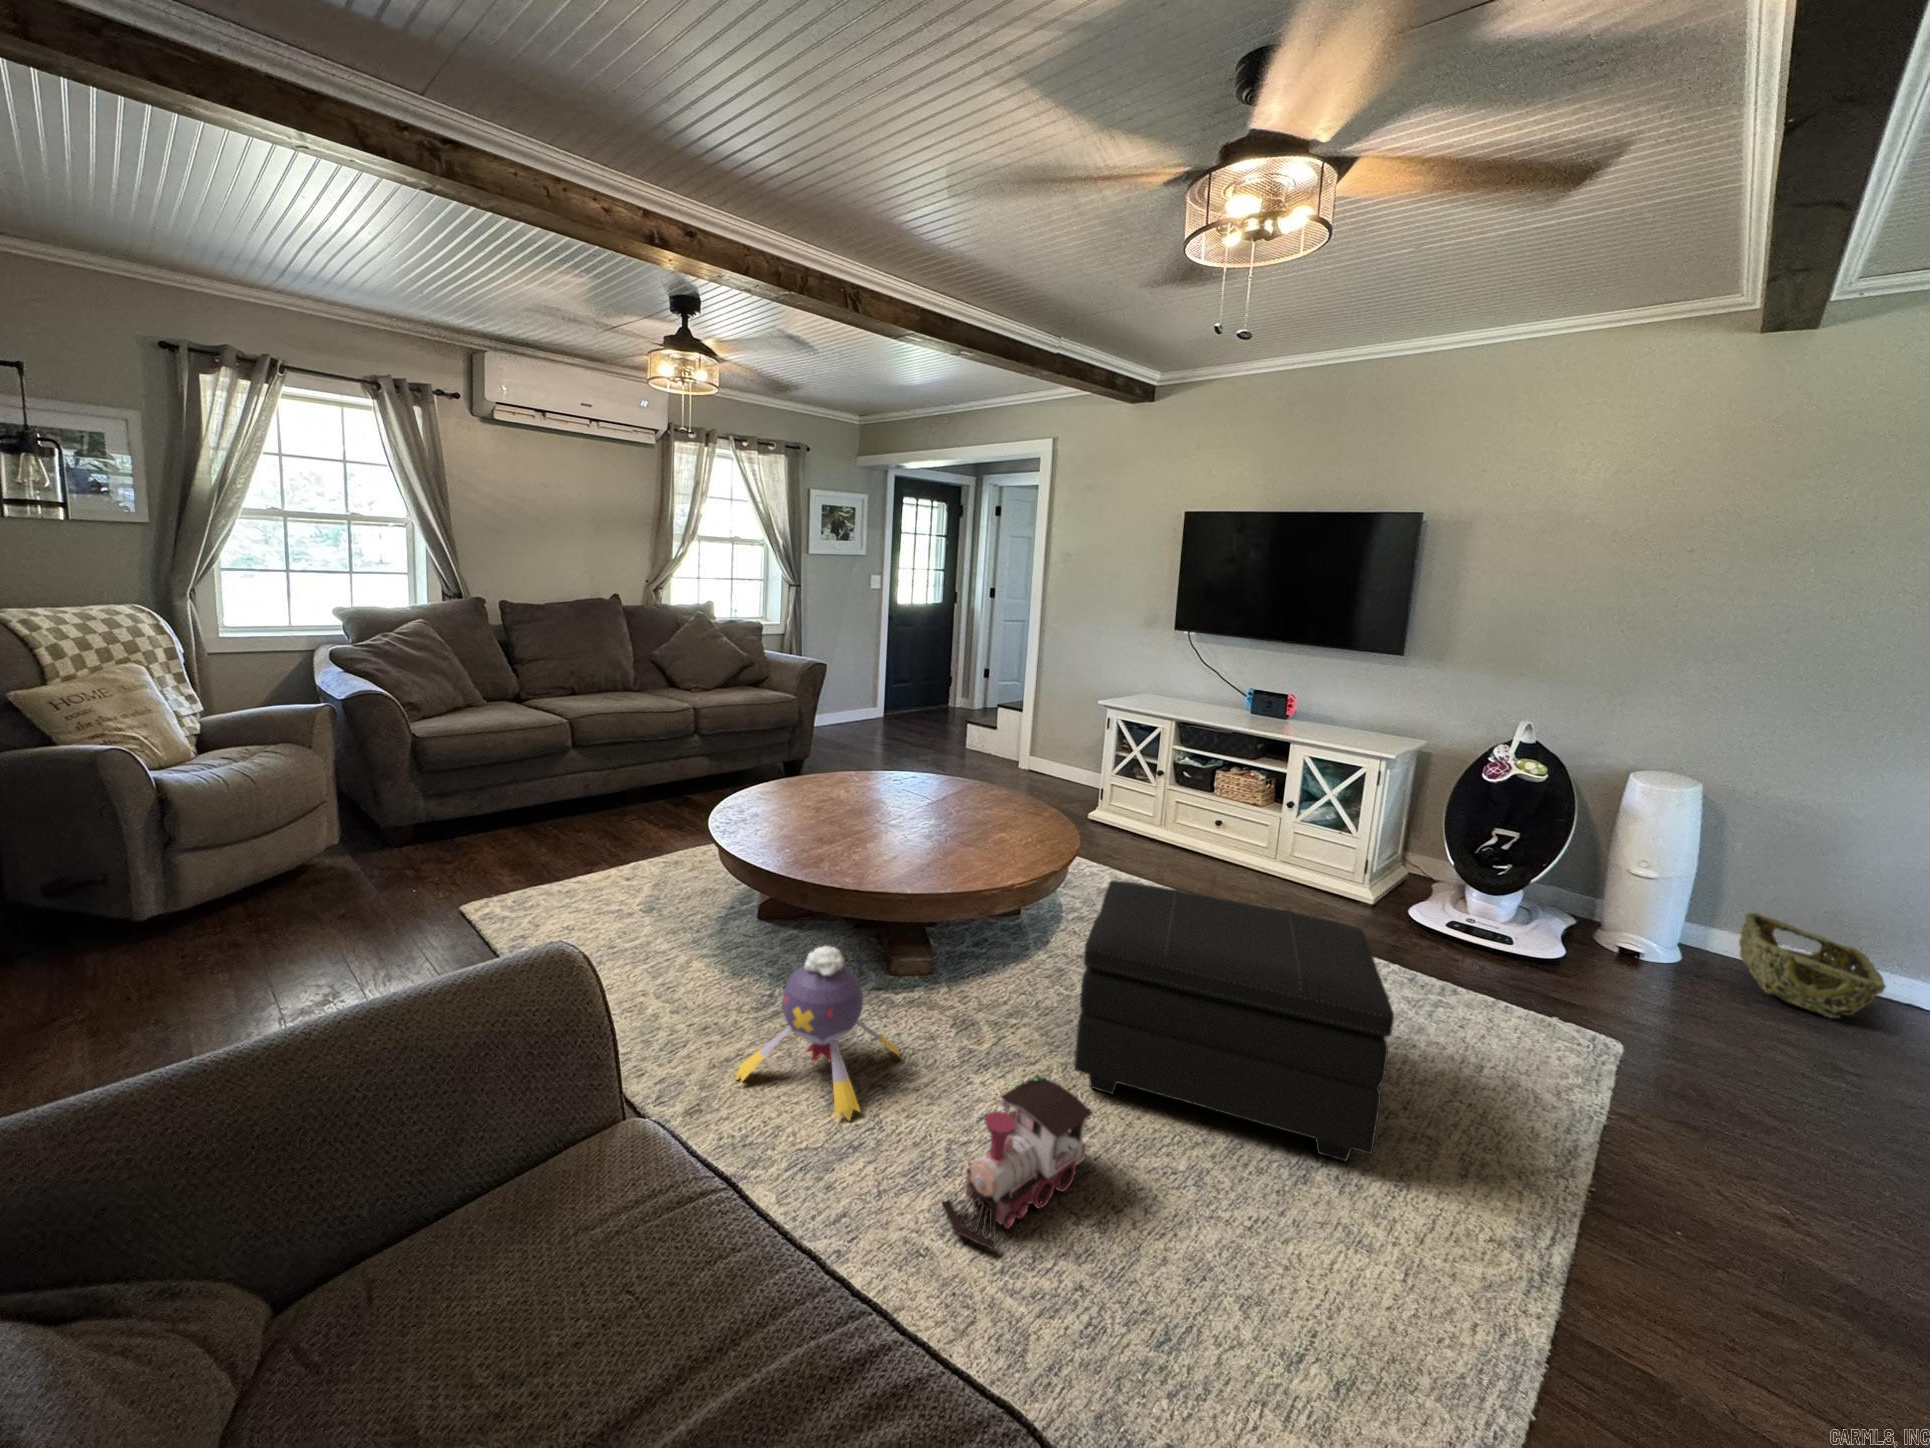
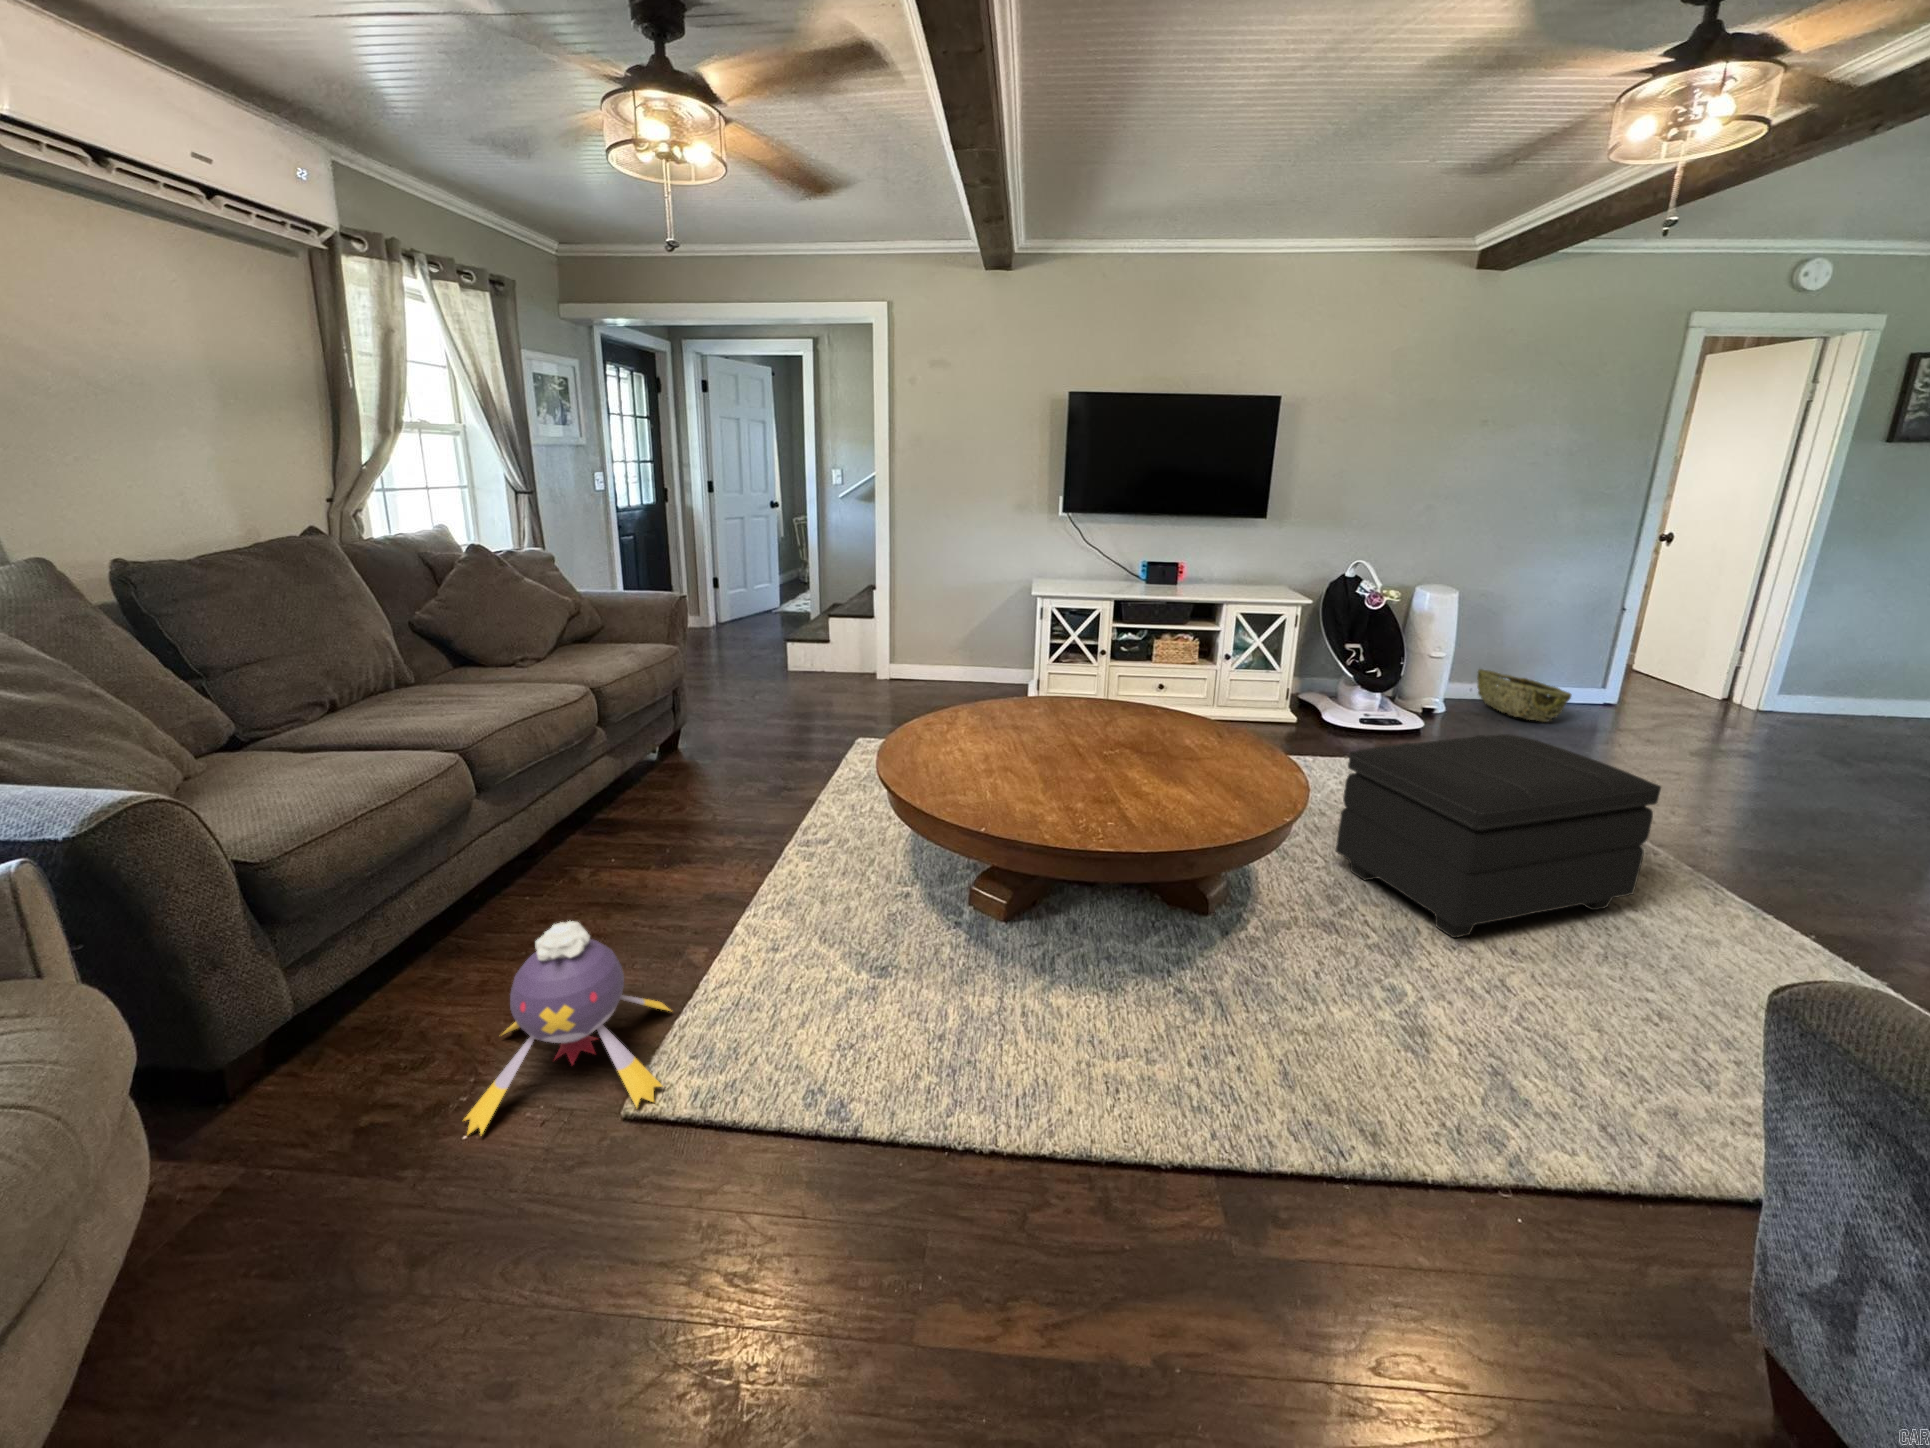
plush toy: present [736,946,900,1120] -> present [464,921,670,1134]
toy train: present [942,1076,1093,1248] -> none [1520,936,1665,1106]

